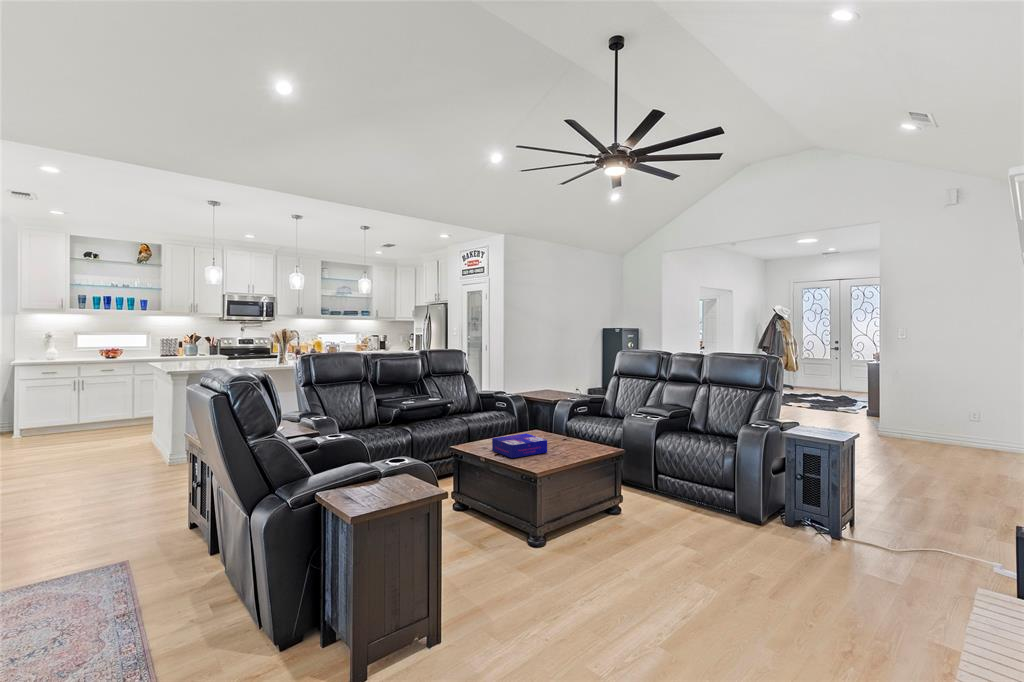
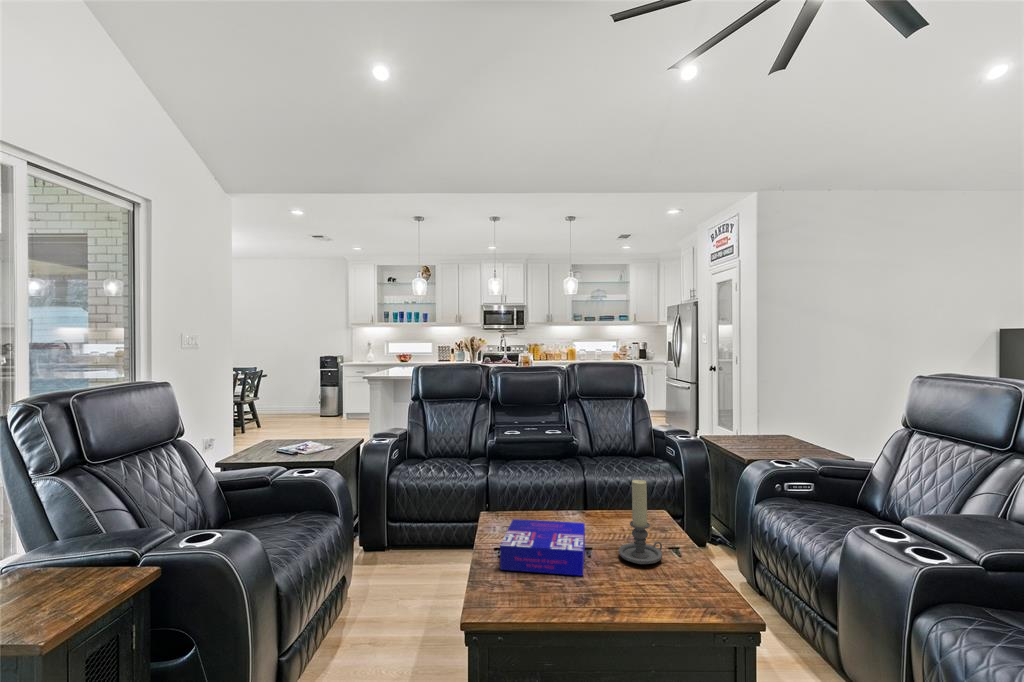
candle holder: none [546,405,567,445] -> present [618,480,662,564]

